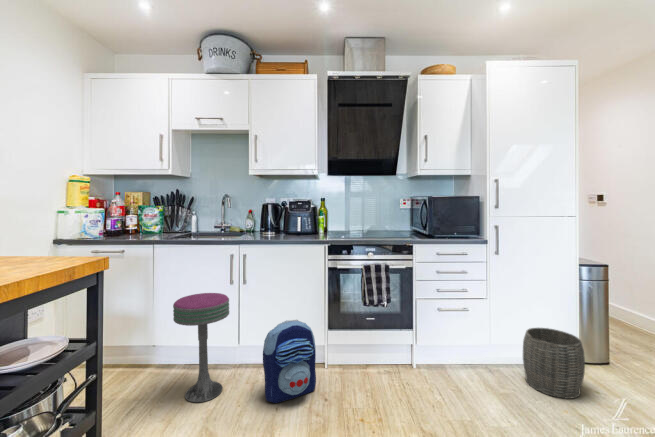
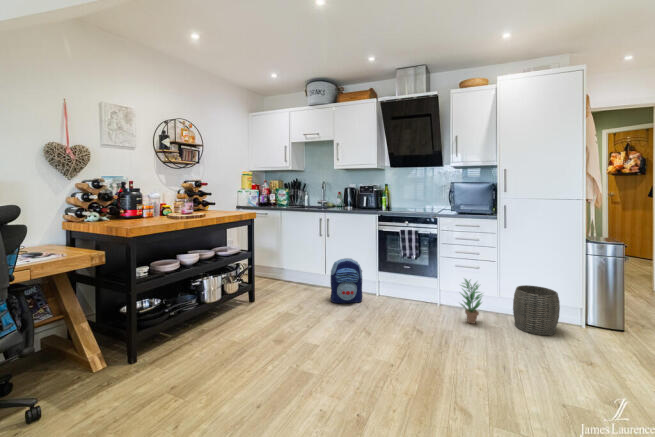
bar stool: present [173,293,229,402] -> none [286,240,316,297]
potted plant: none [466,332,505,398] -> present [461,279,481,324]

